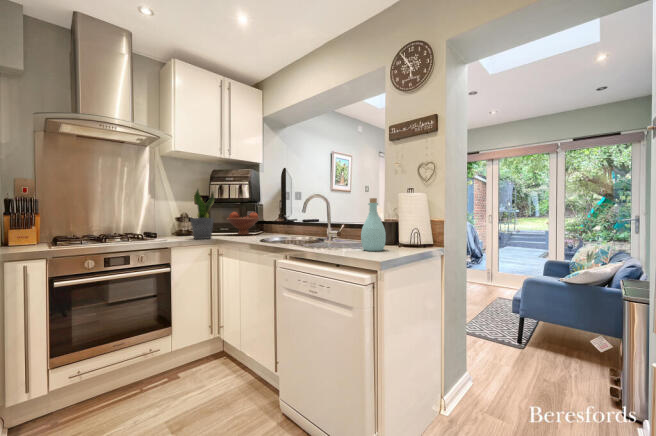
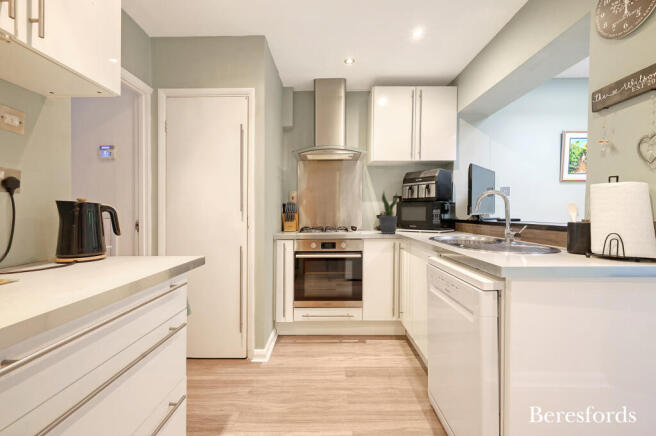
bottle: present [361,198,386,251] -> none [517,192,556,256]
fruit bowl: present [227,212,259,235] -> none [413,210,445,233]

